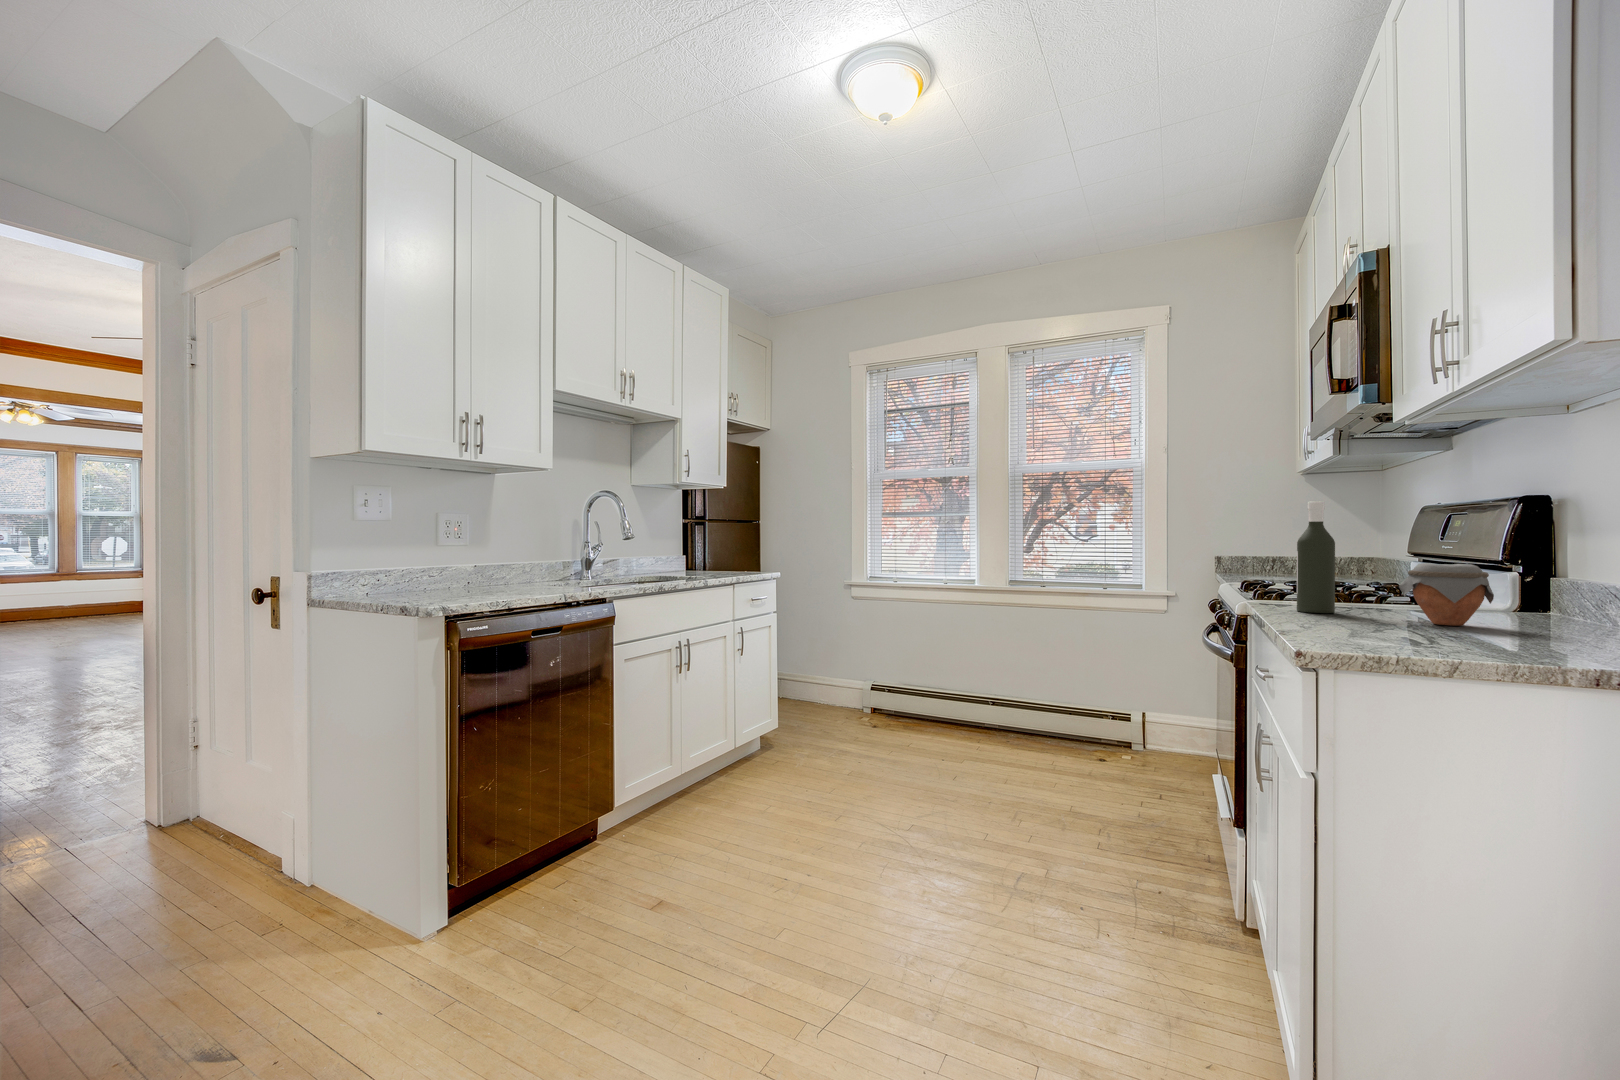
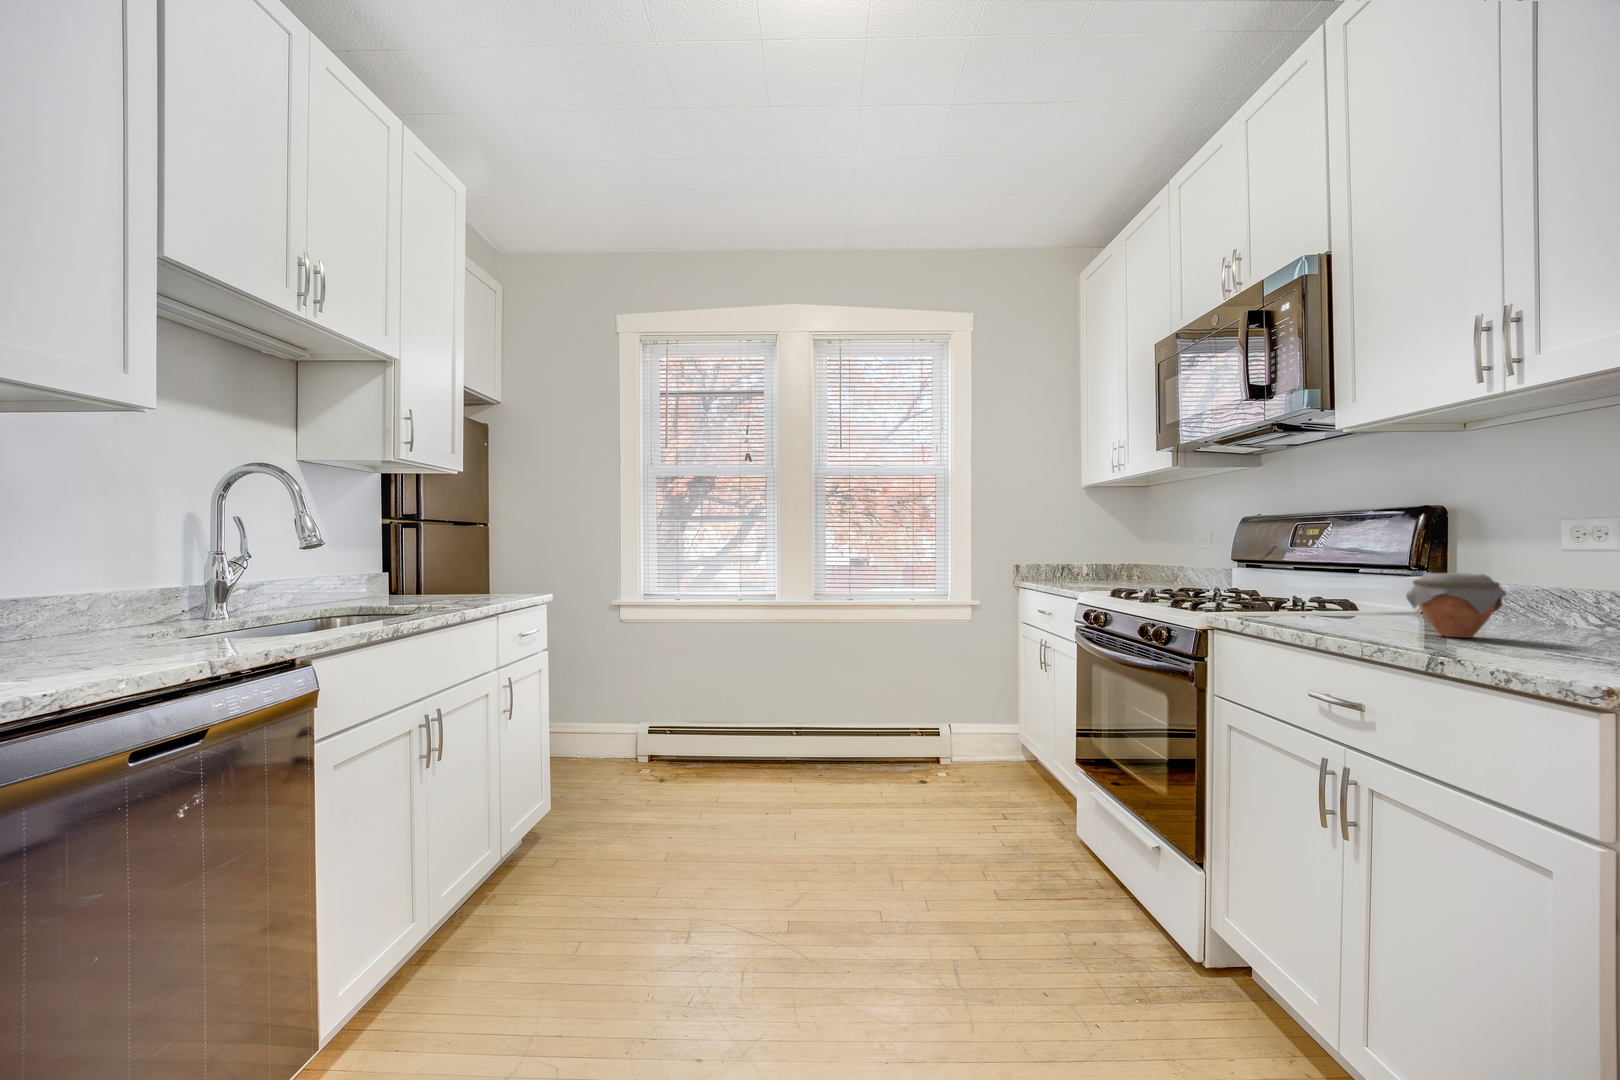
bottle: present [1297,501,1335,613] -> none [1282,506,1324,628]

